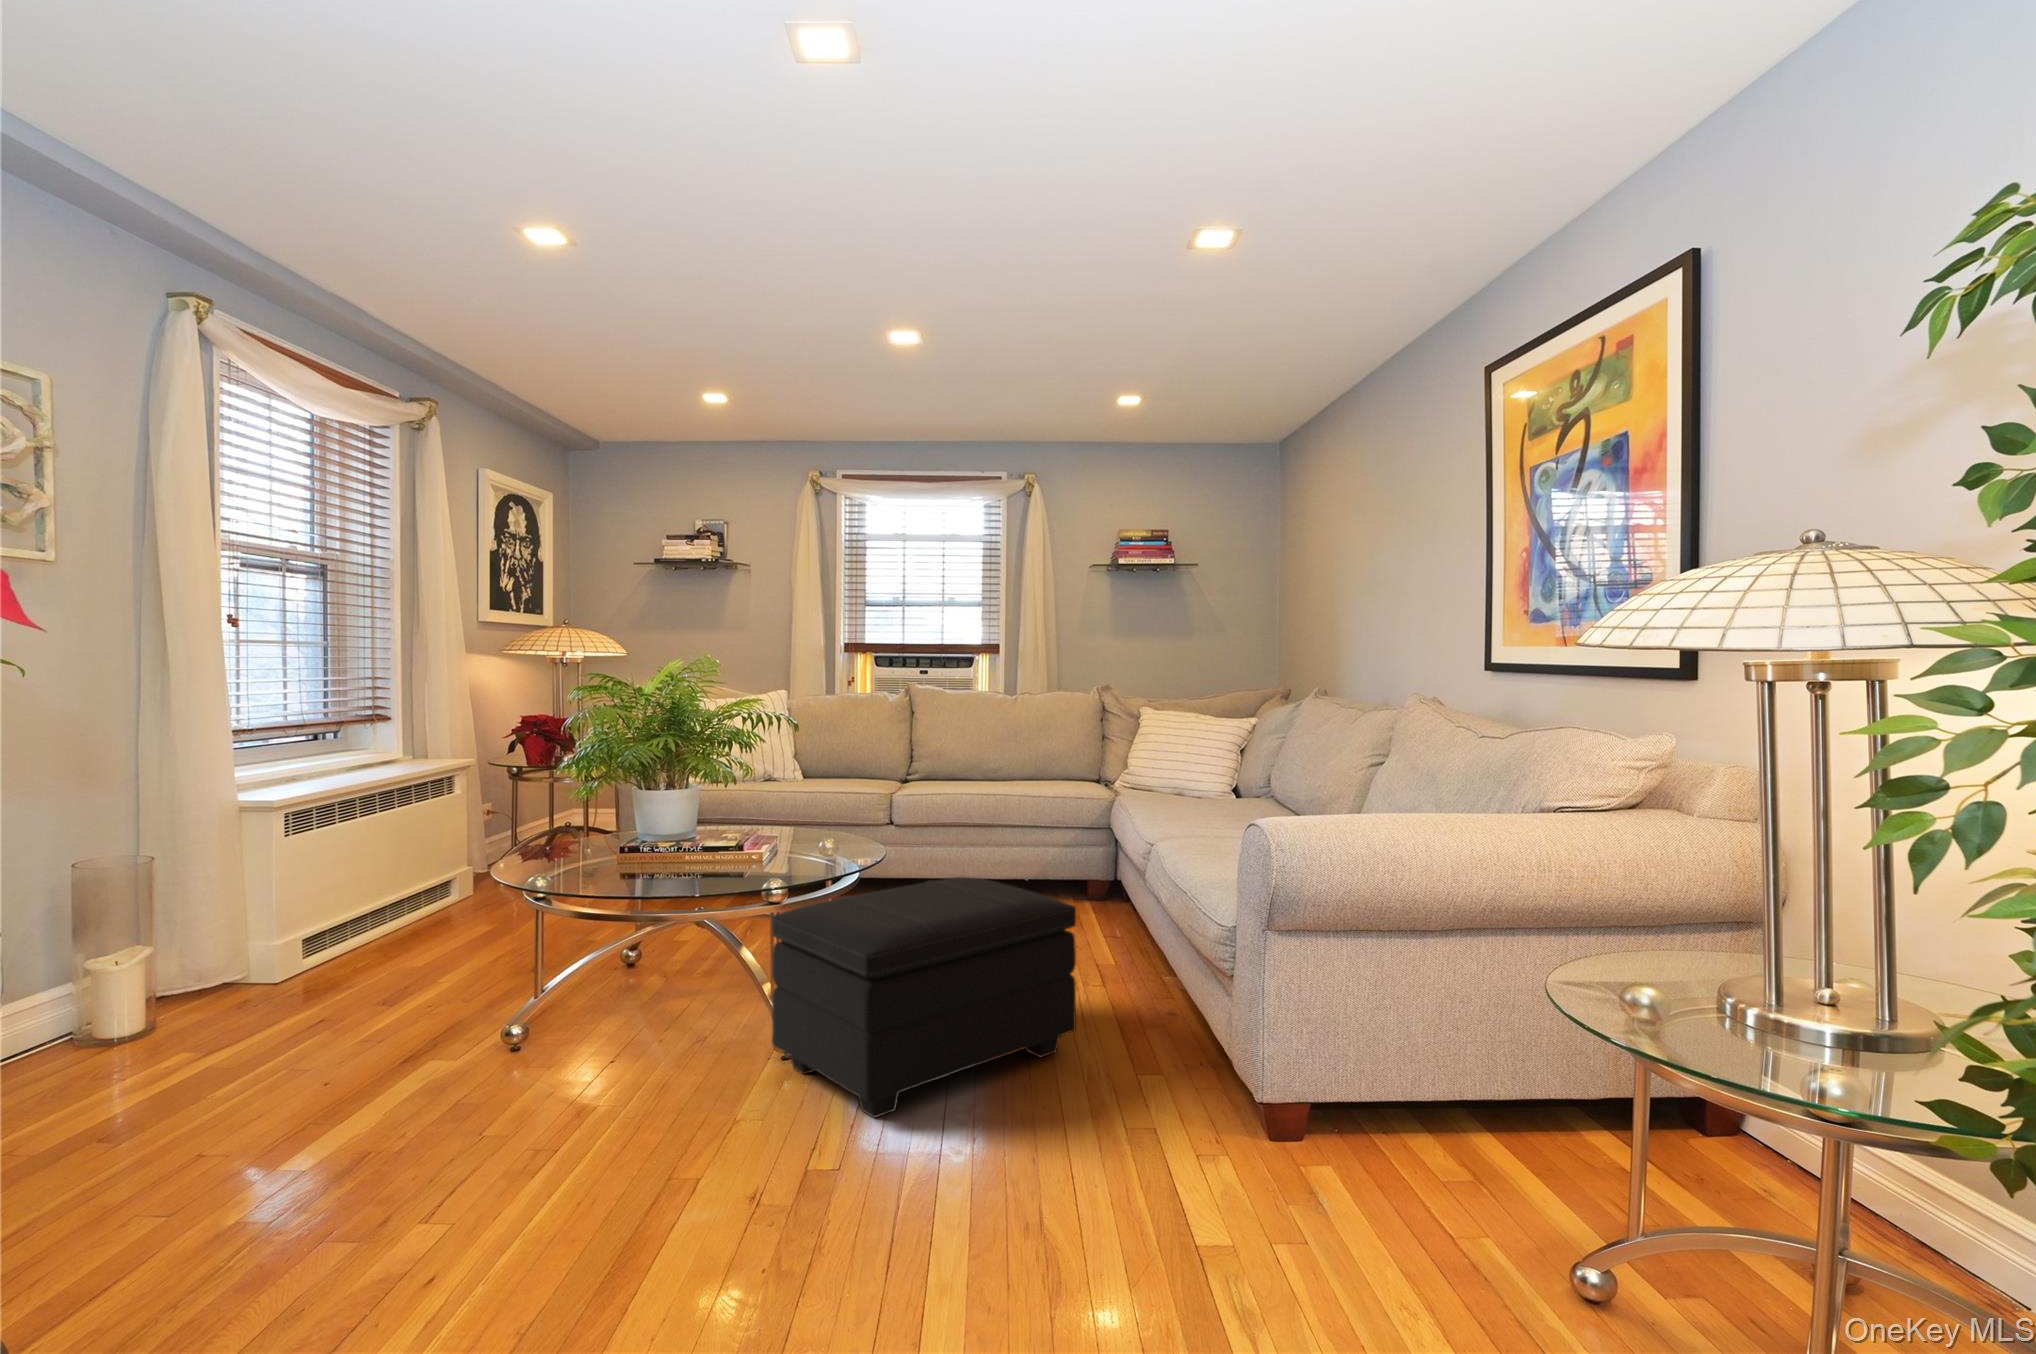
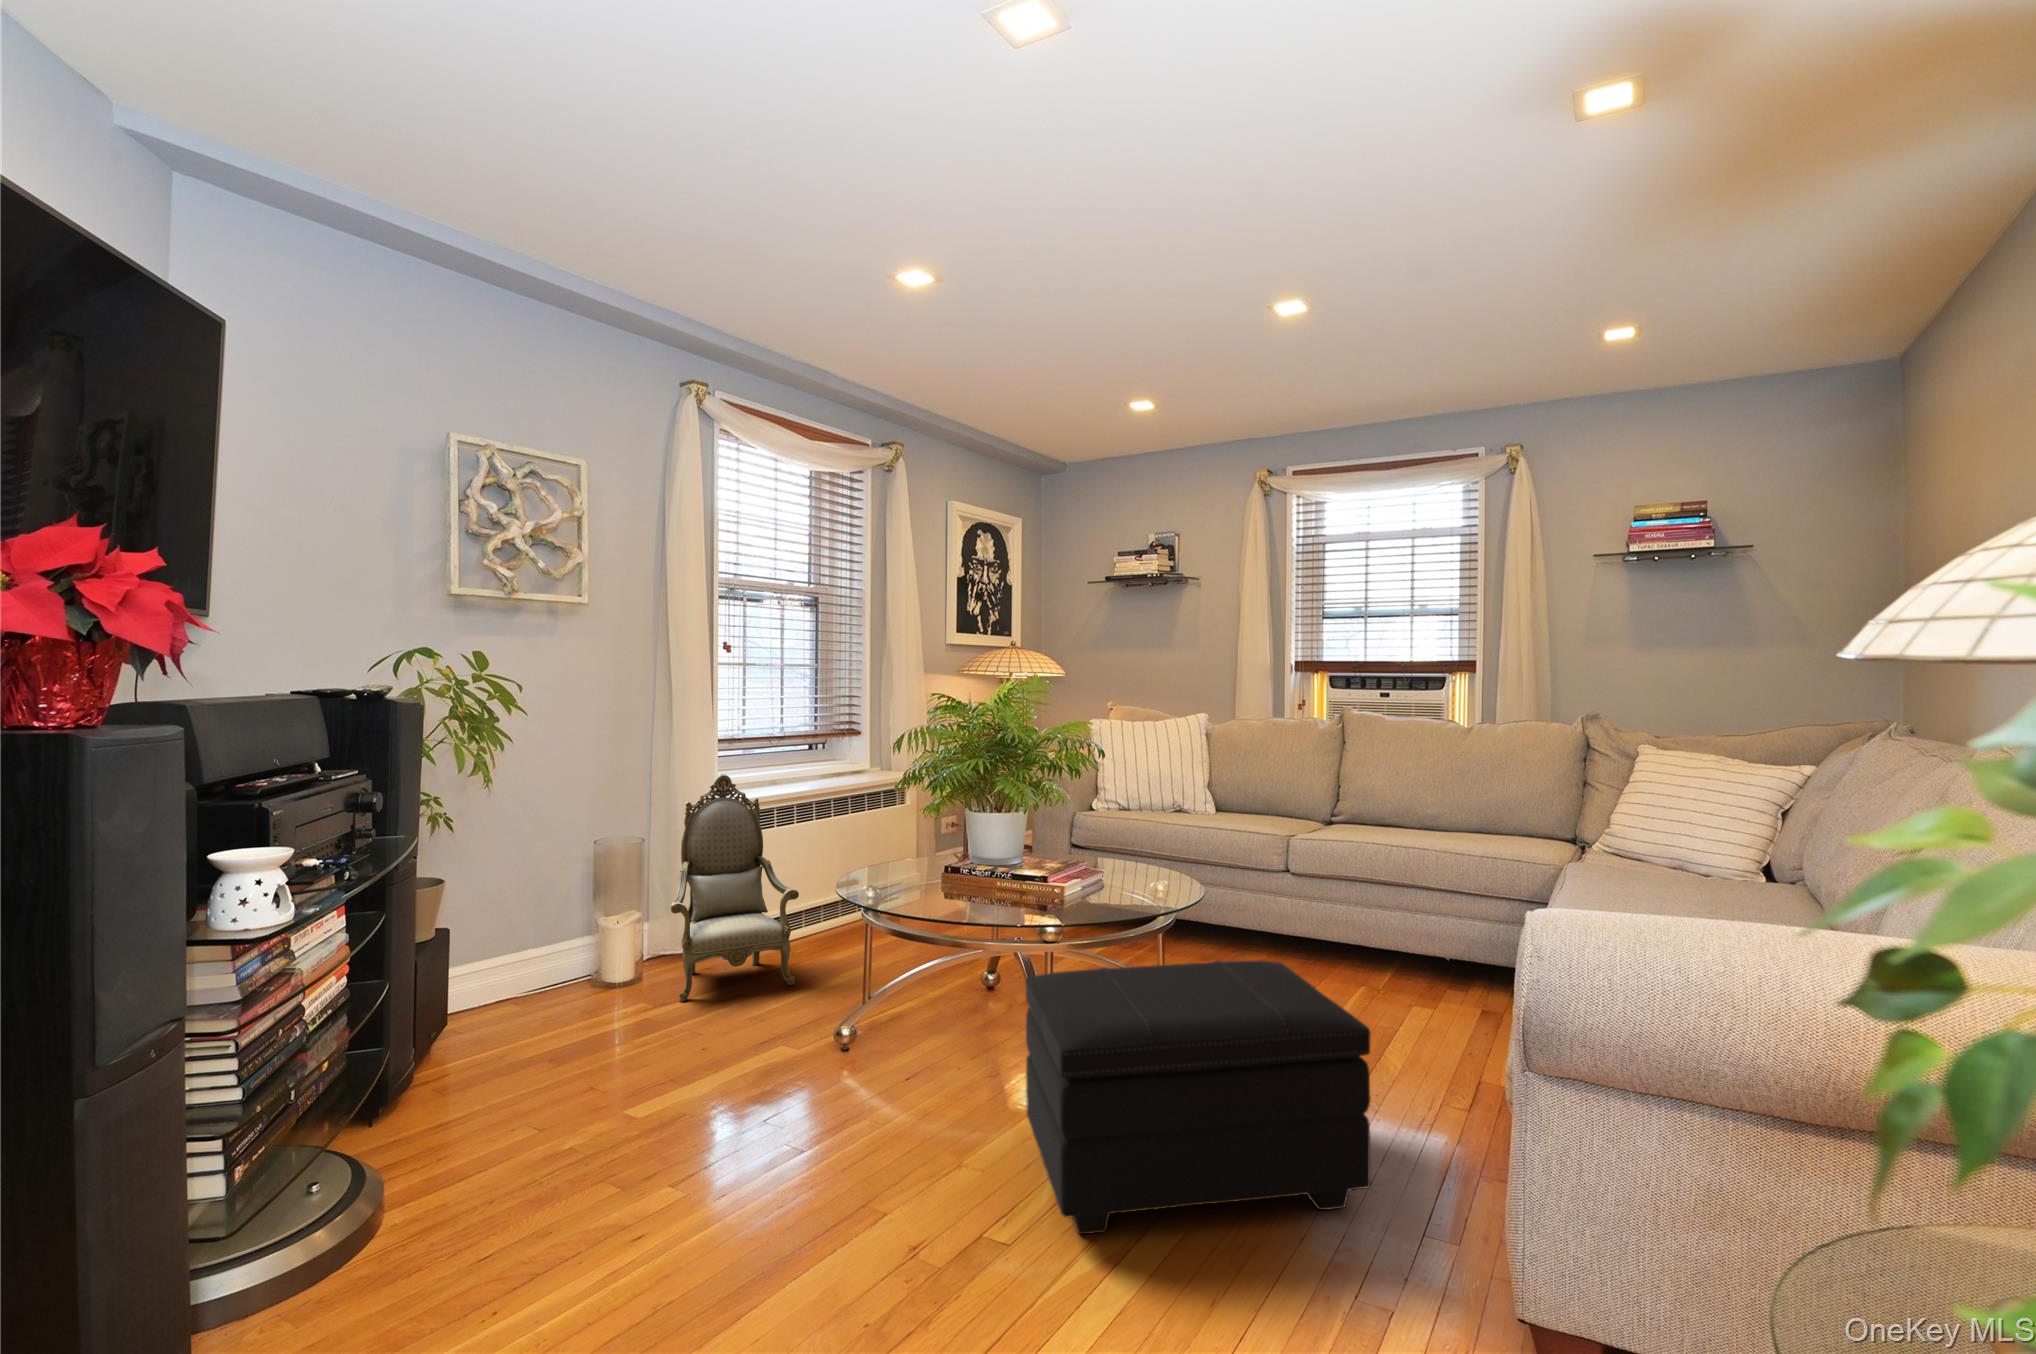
armchair: none [140,686,397,1040] -> present [671,774,799,1001]

